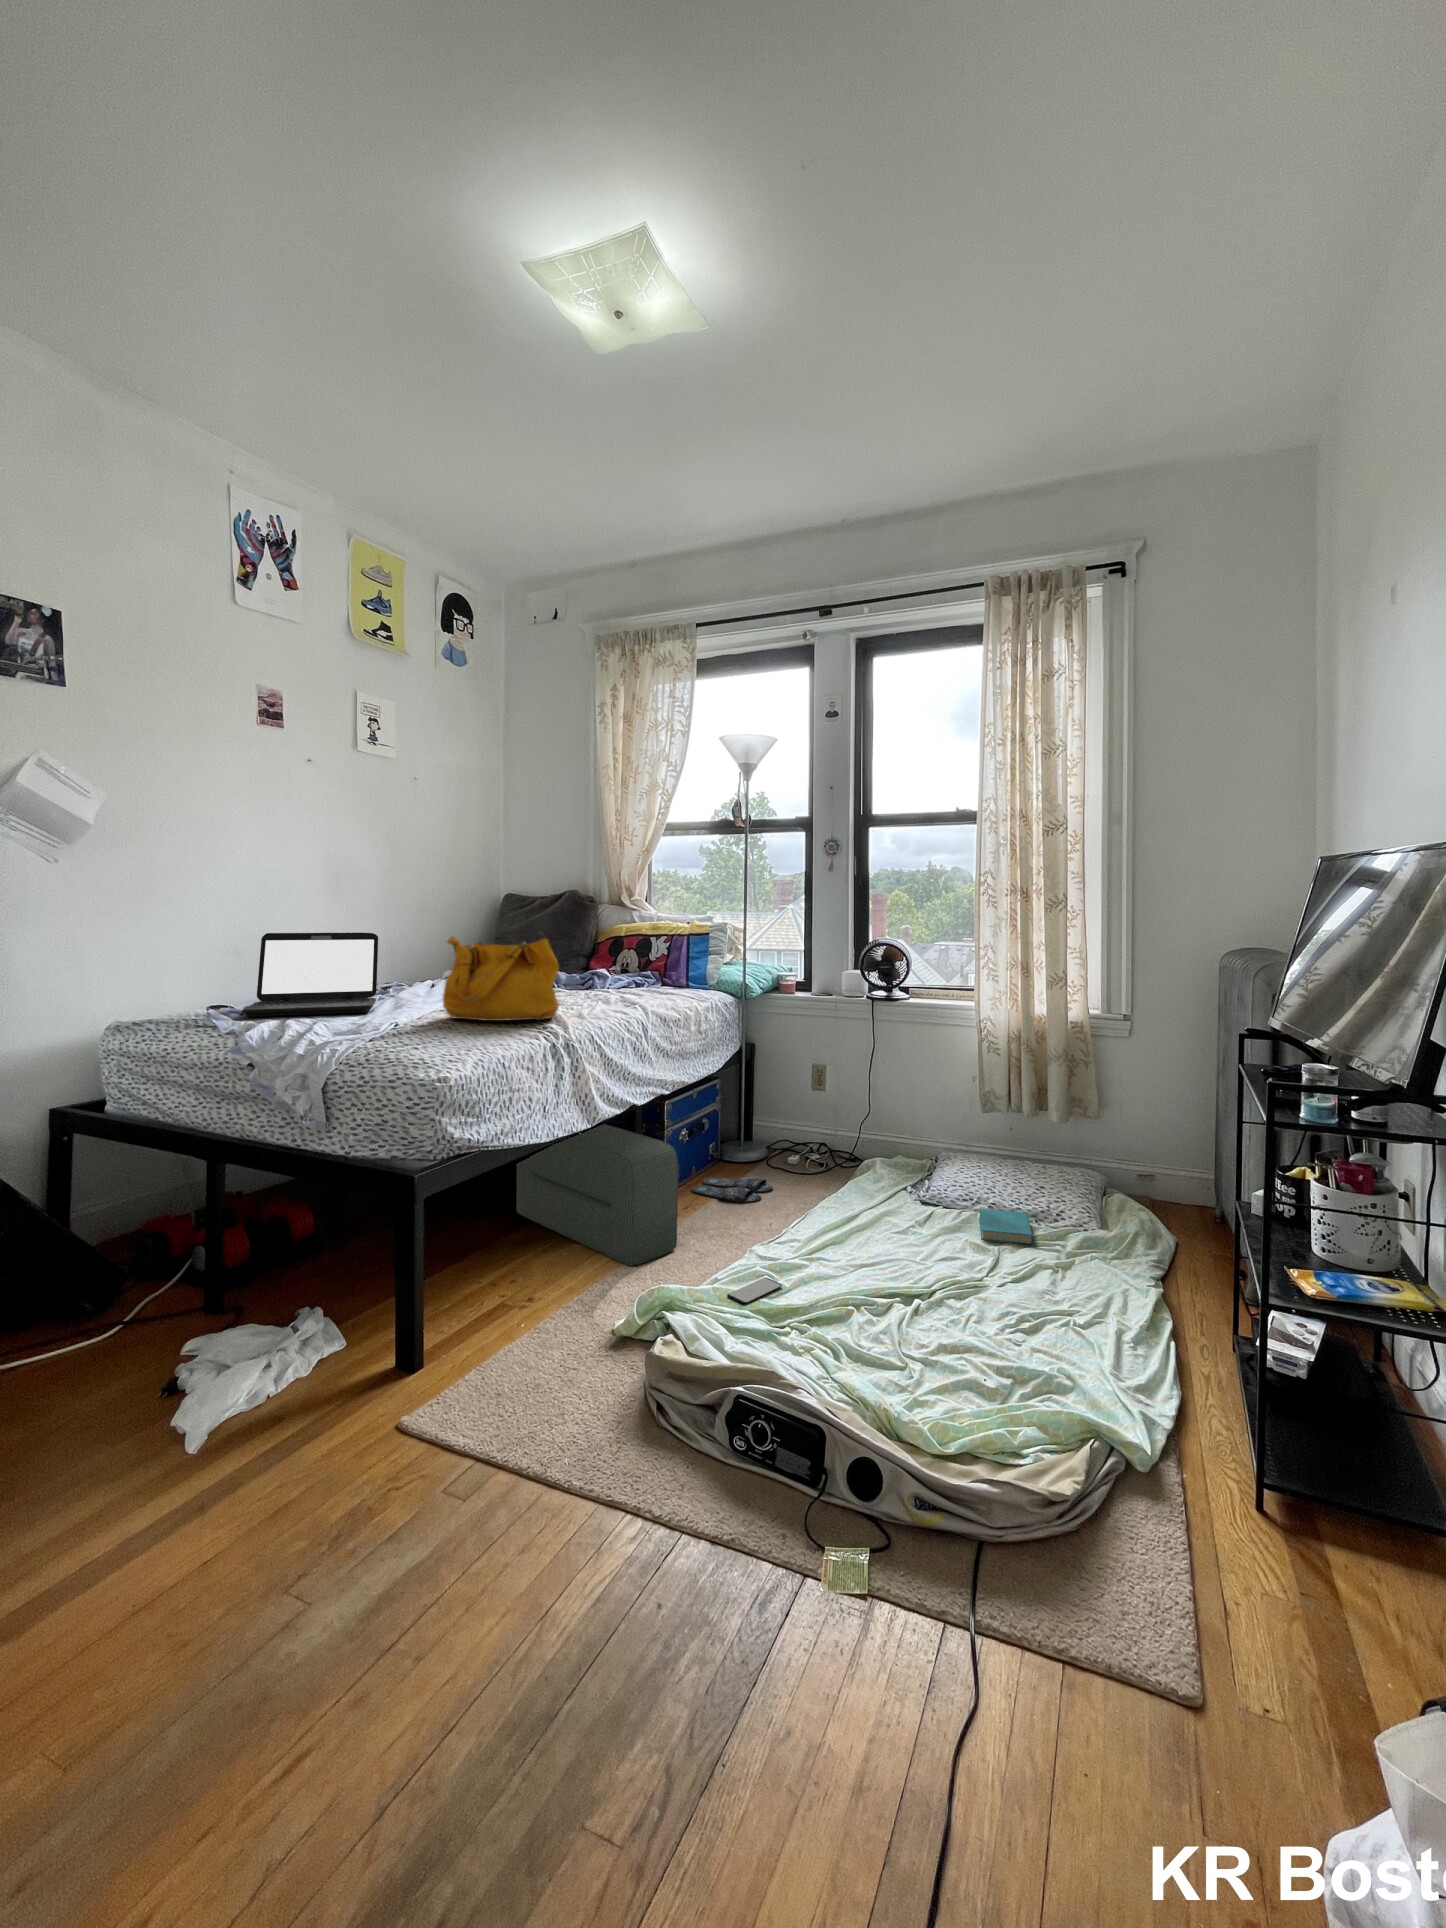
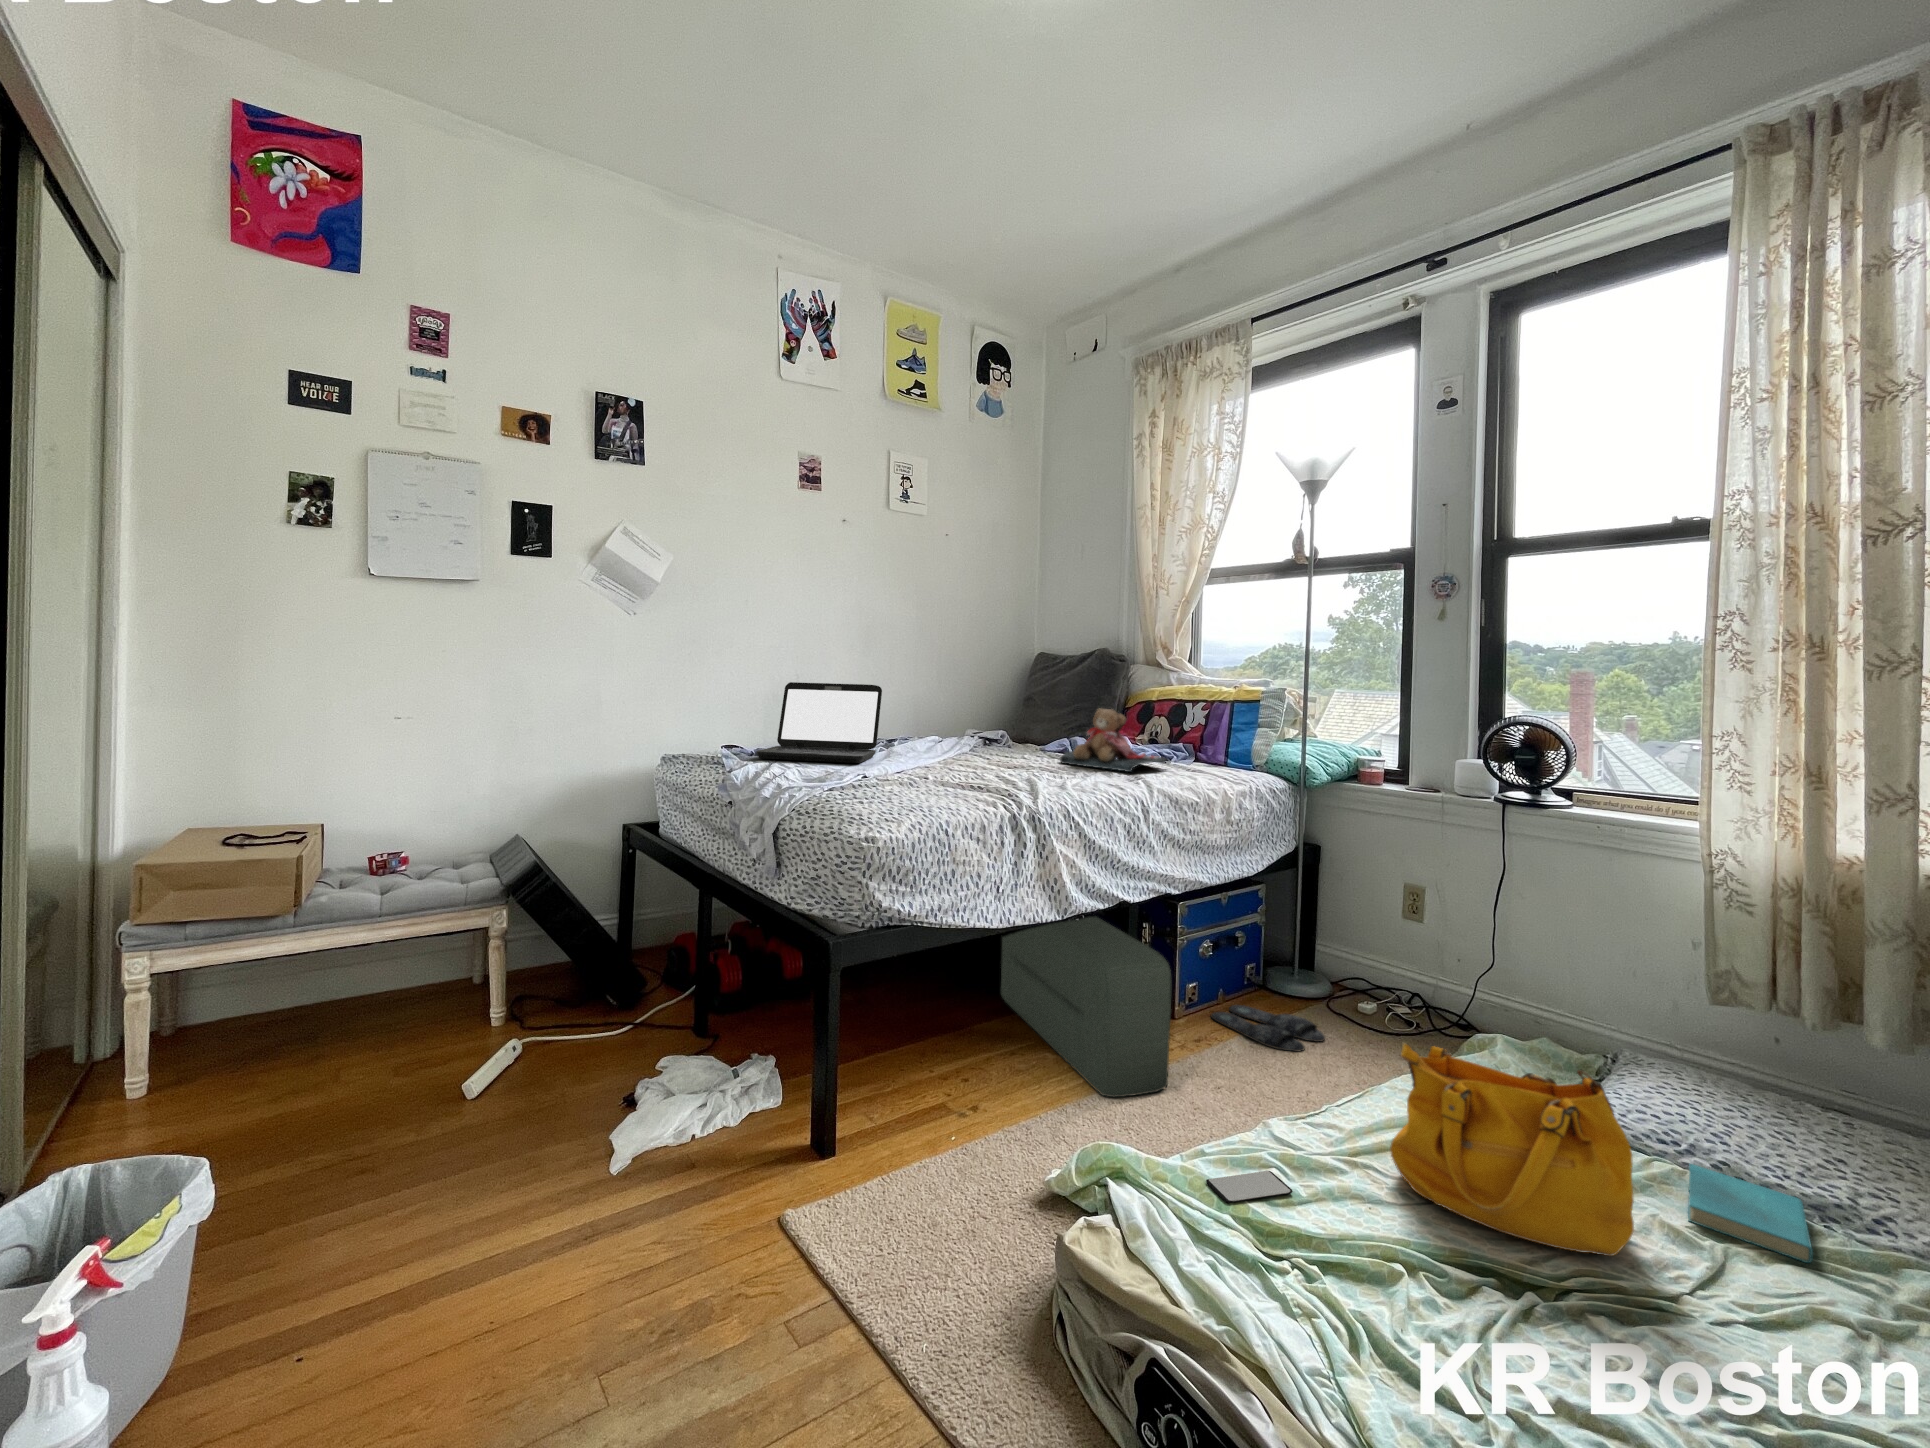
handbag: present [443,932,559,1021] -> present [1390,1043,1634,1256]
teddy bear: none [558,945,651,999] -> present [1060,708,1171,772]

